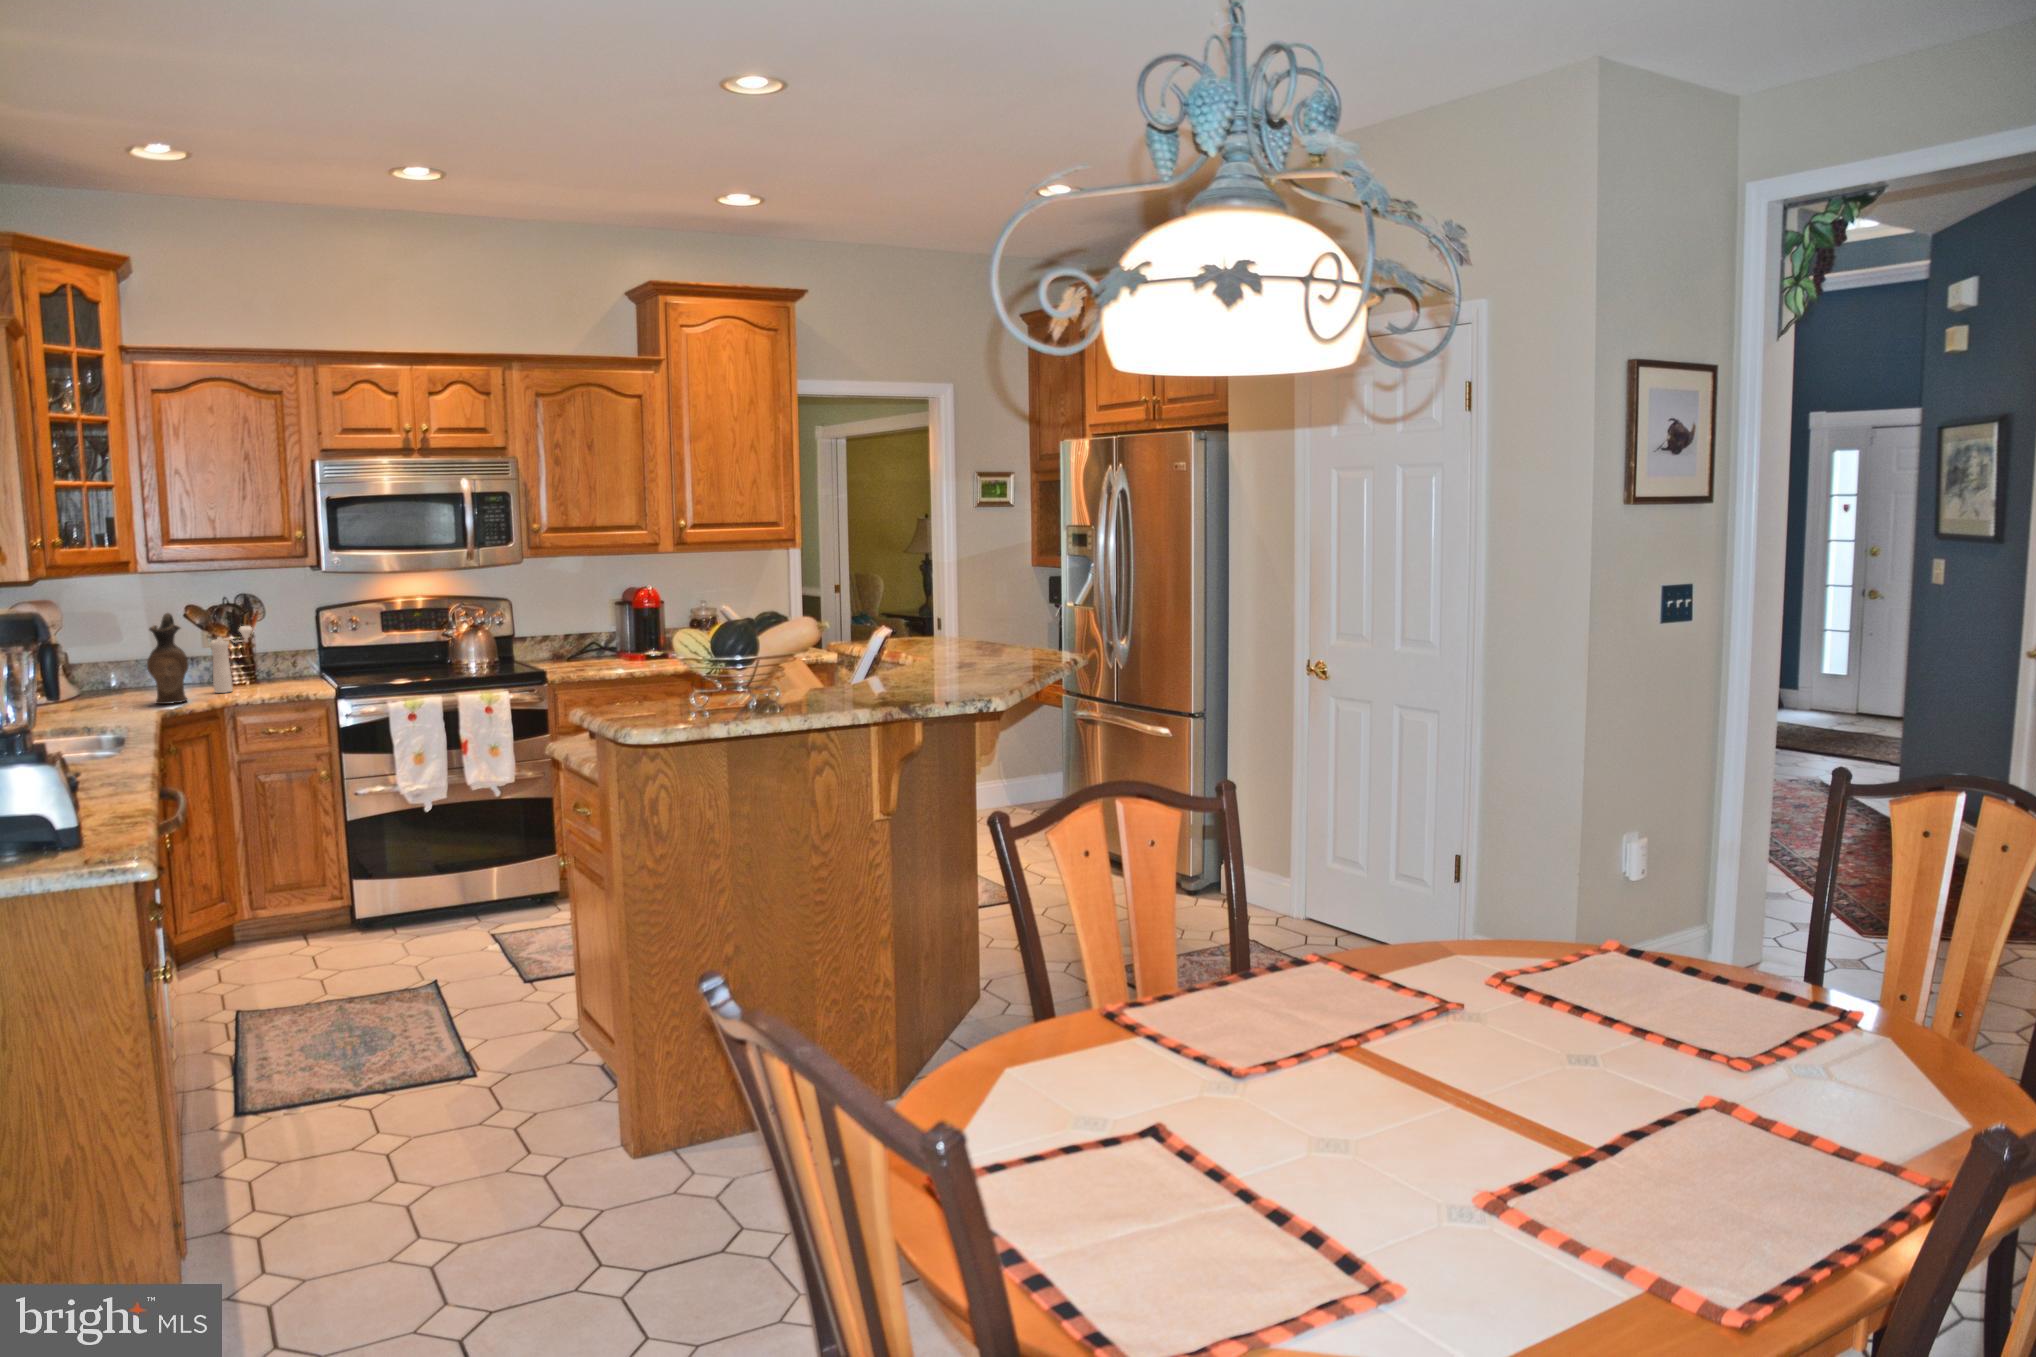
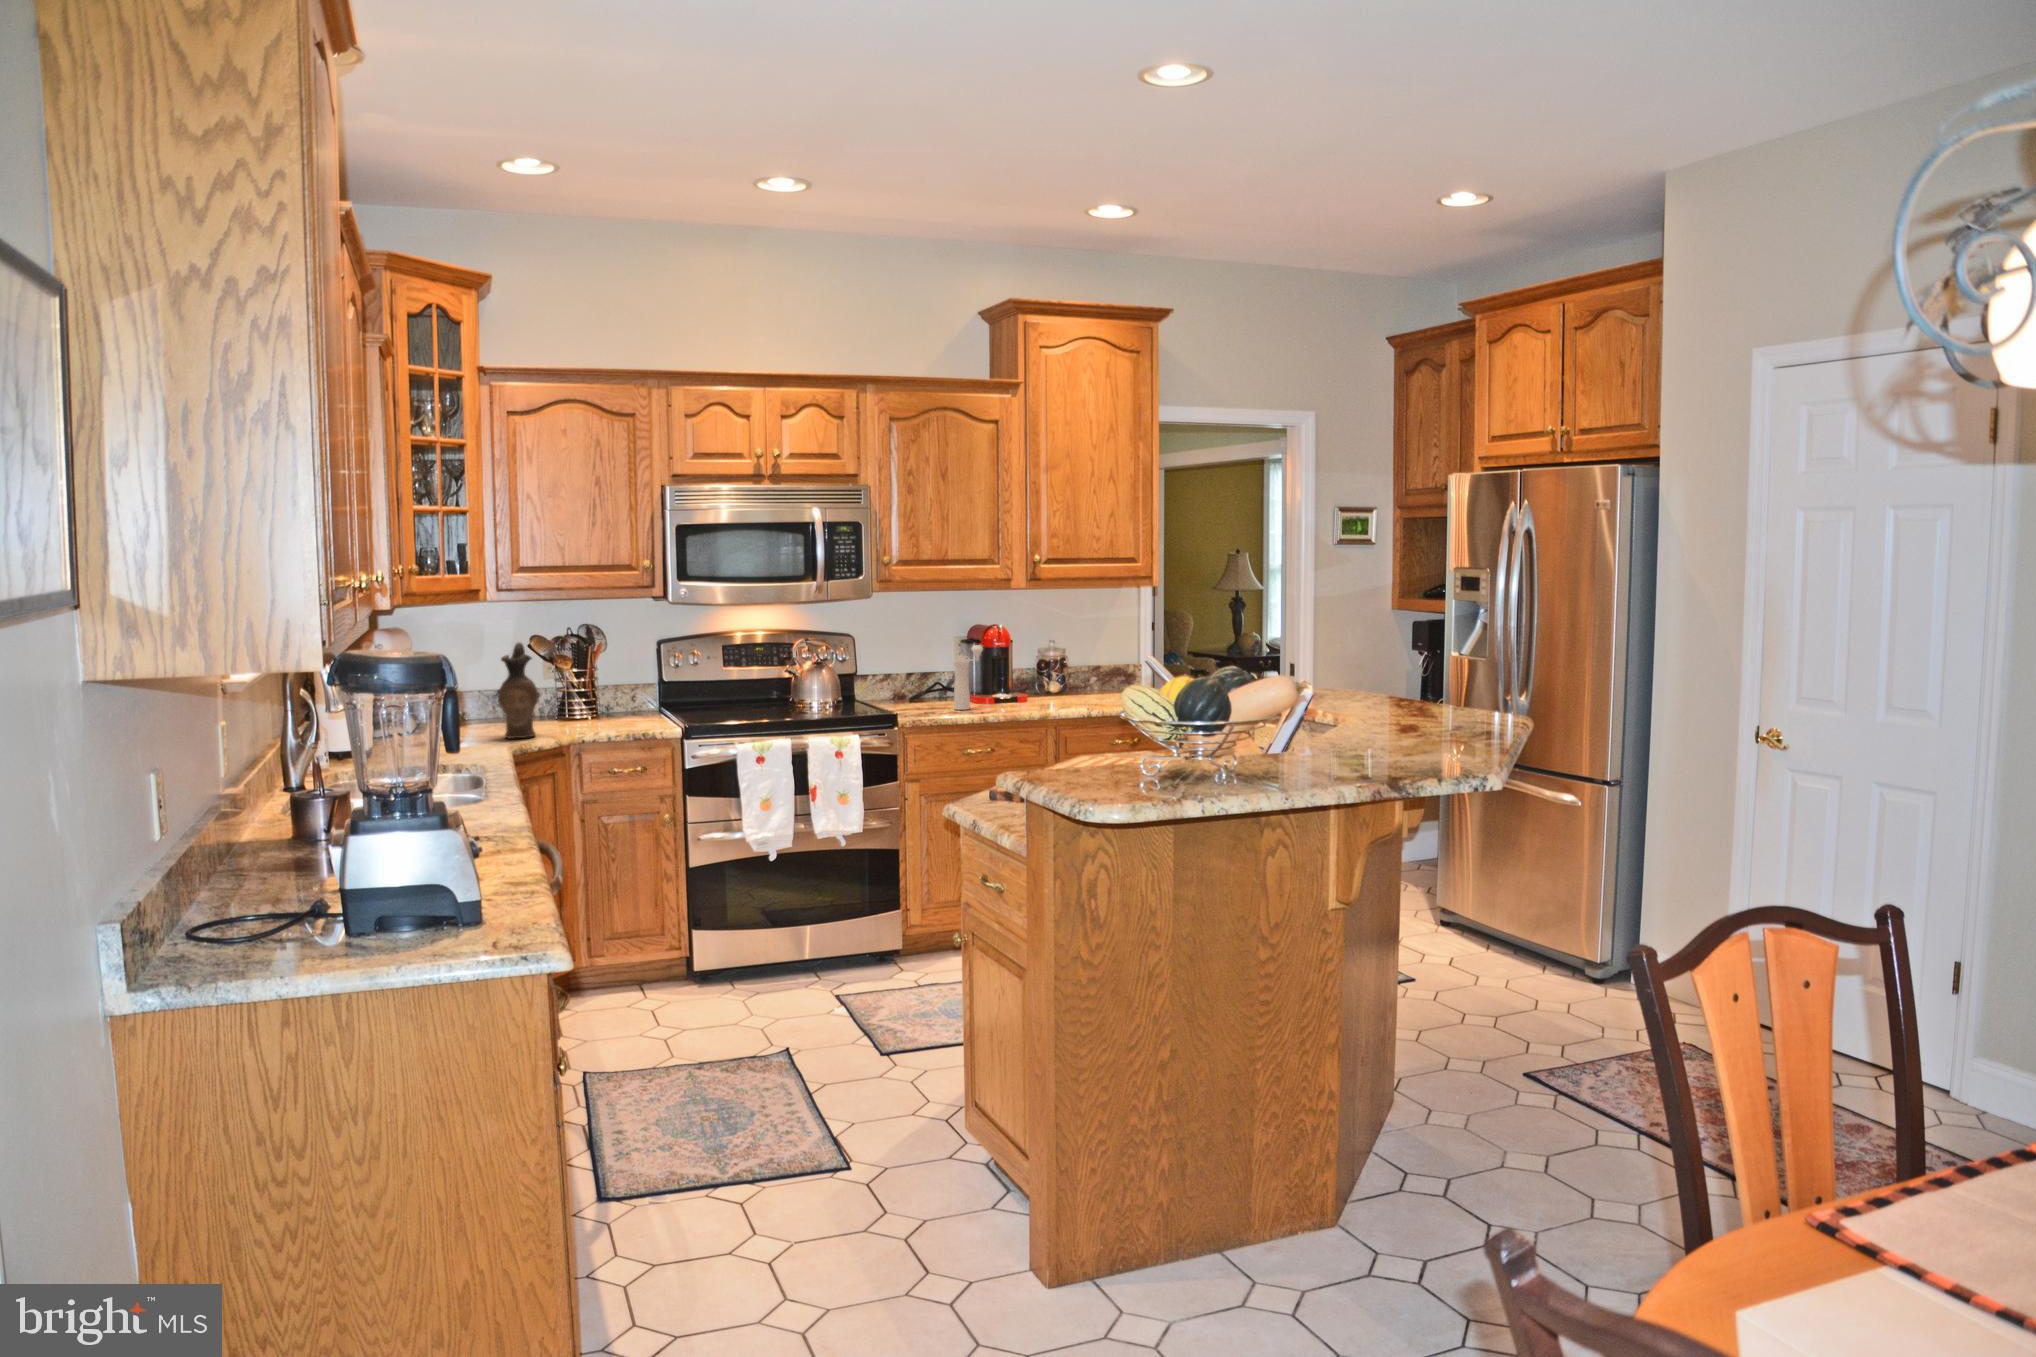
pepper mill: present [210,626,252,693] -> present [954,645,983,710]

